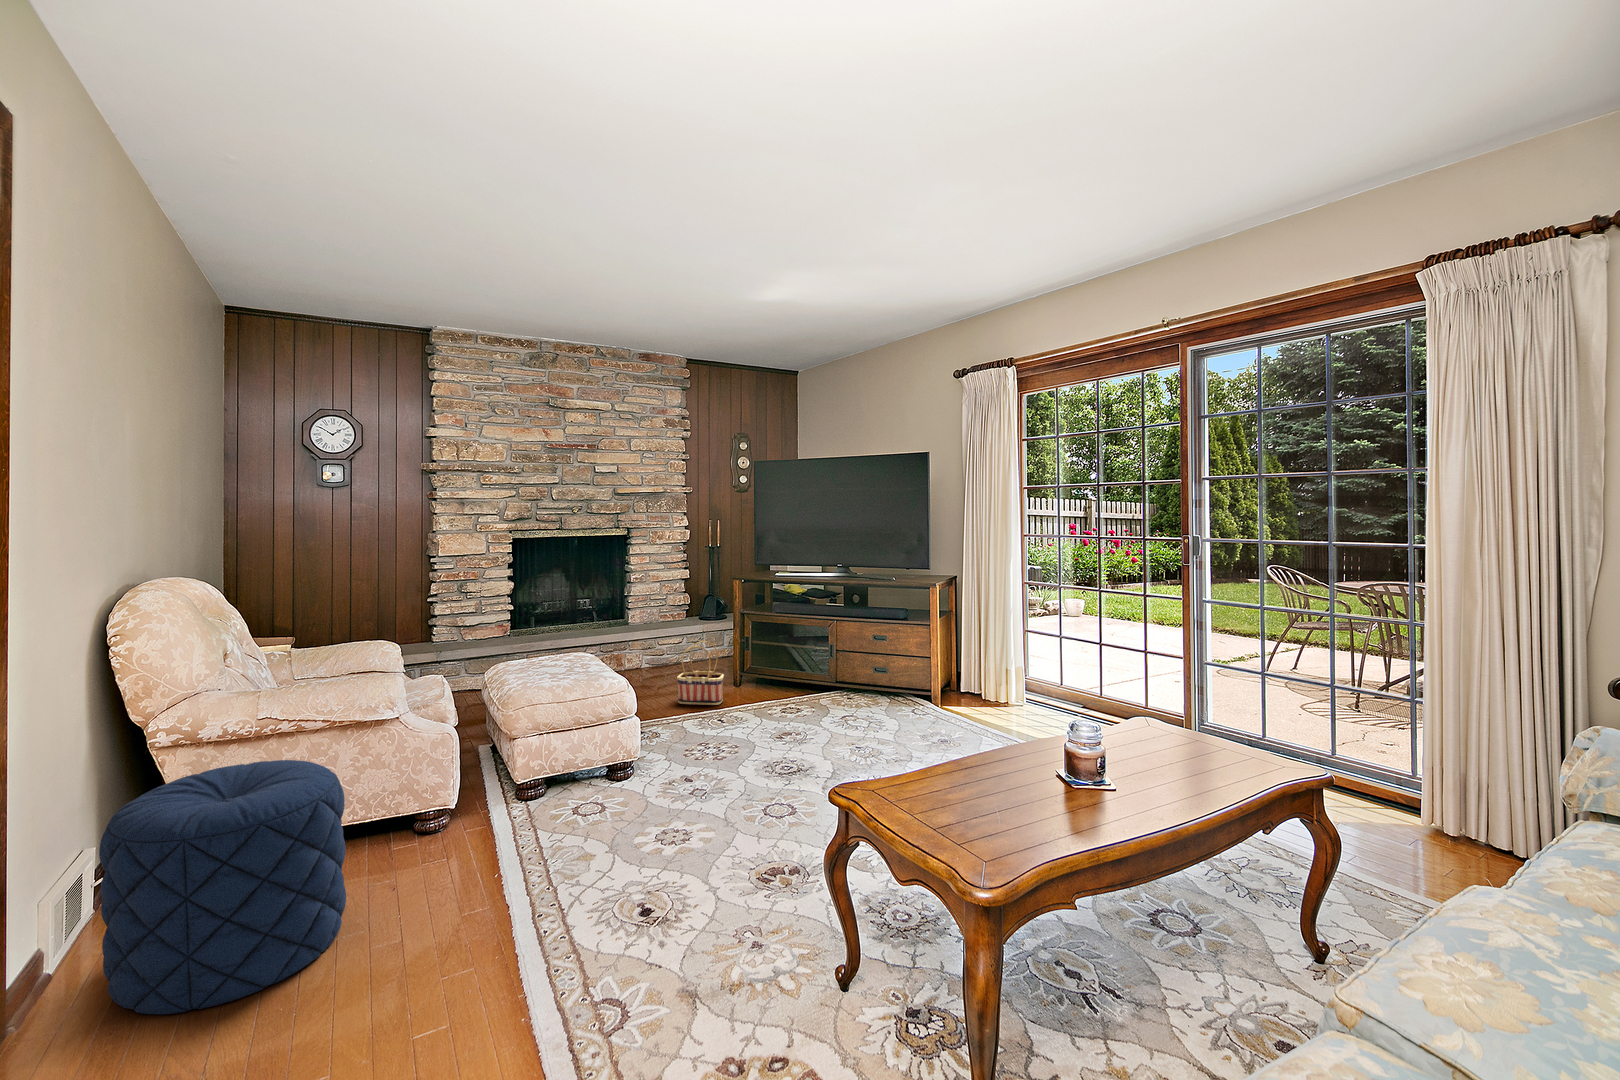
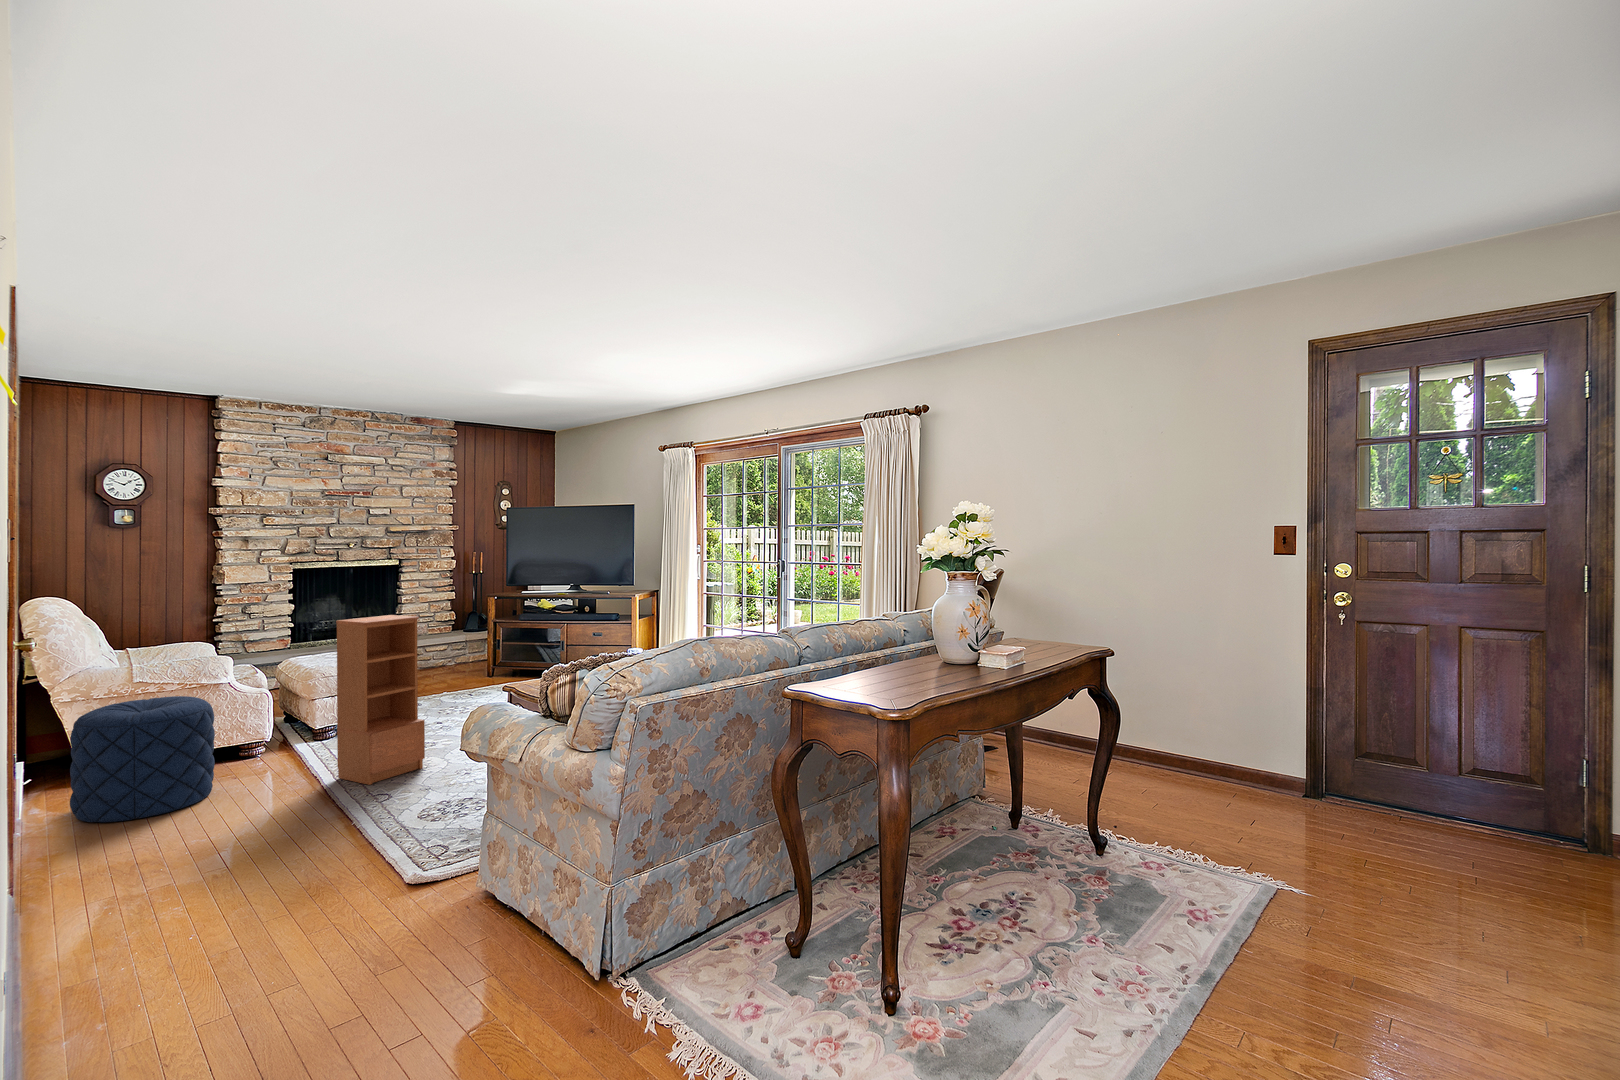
bookcase: none [531,628,675,951] -> present [336,615,425,785]
basket: present [677,641,724,705] -> none [438,642,477,689]

